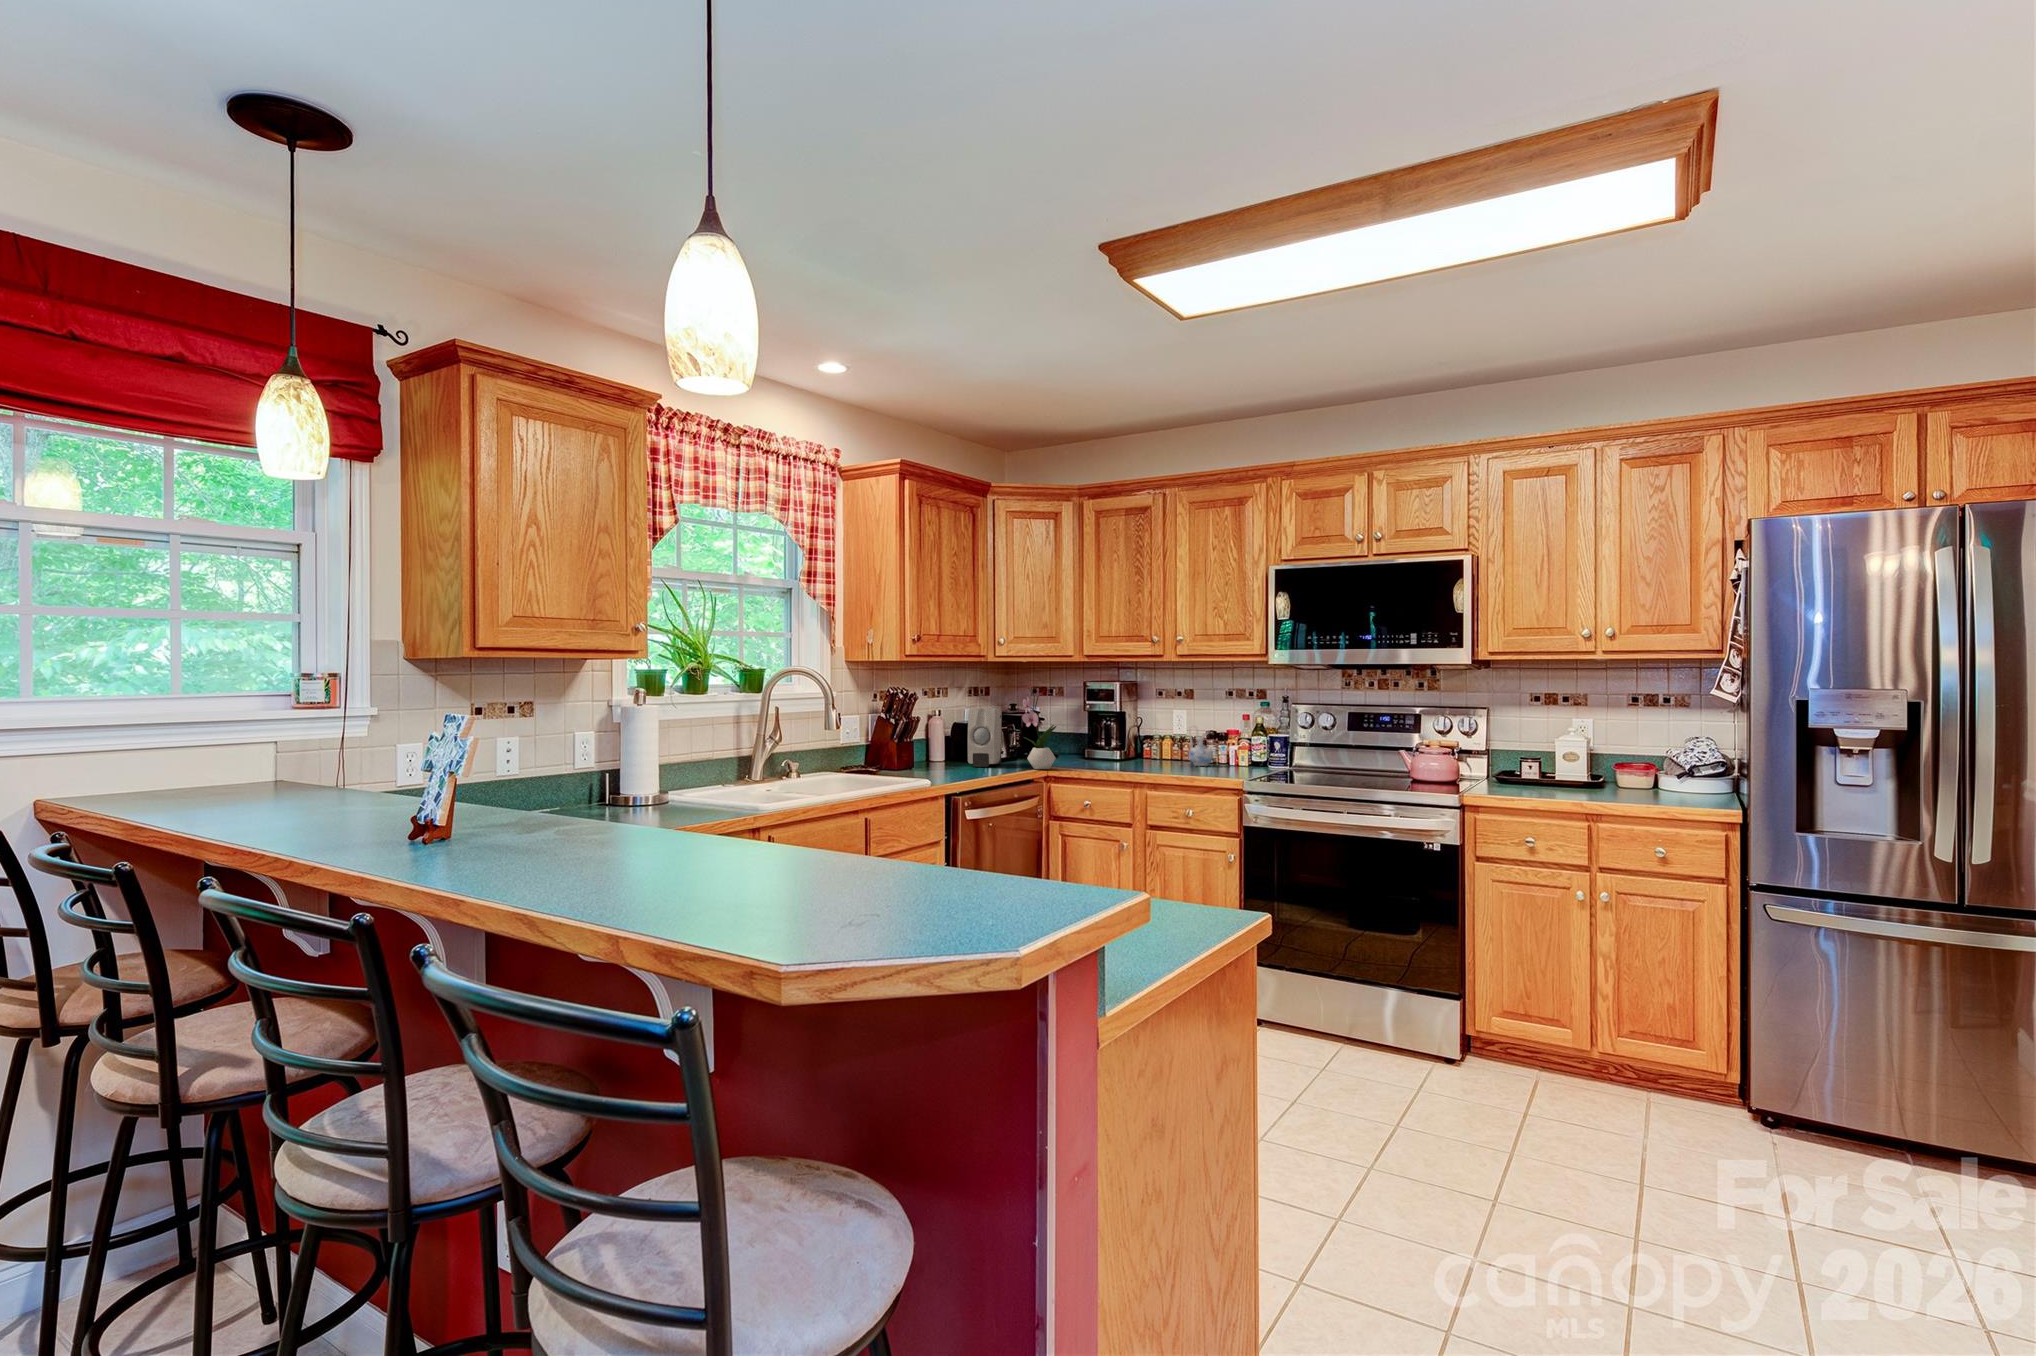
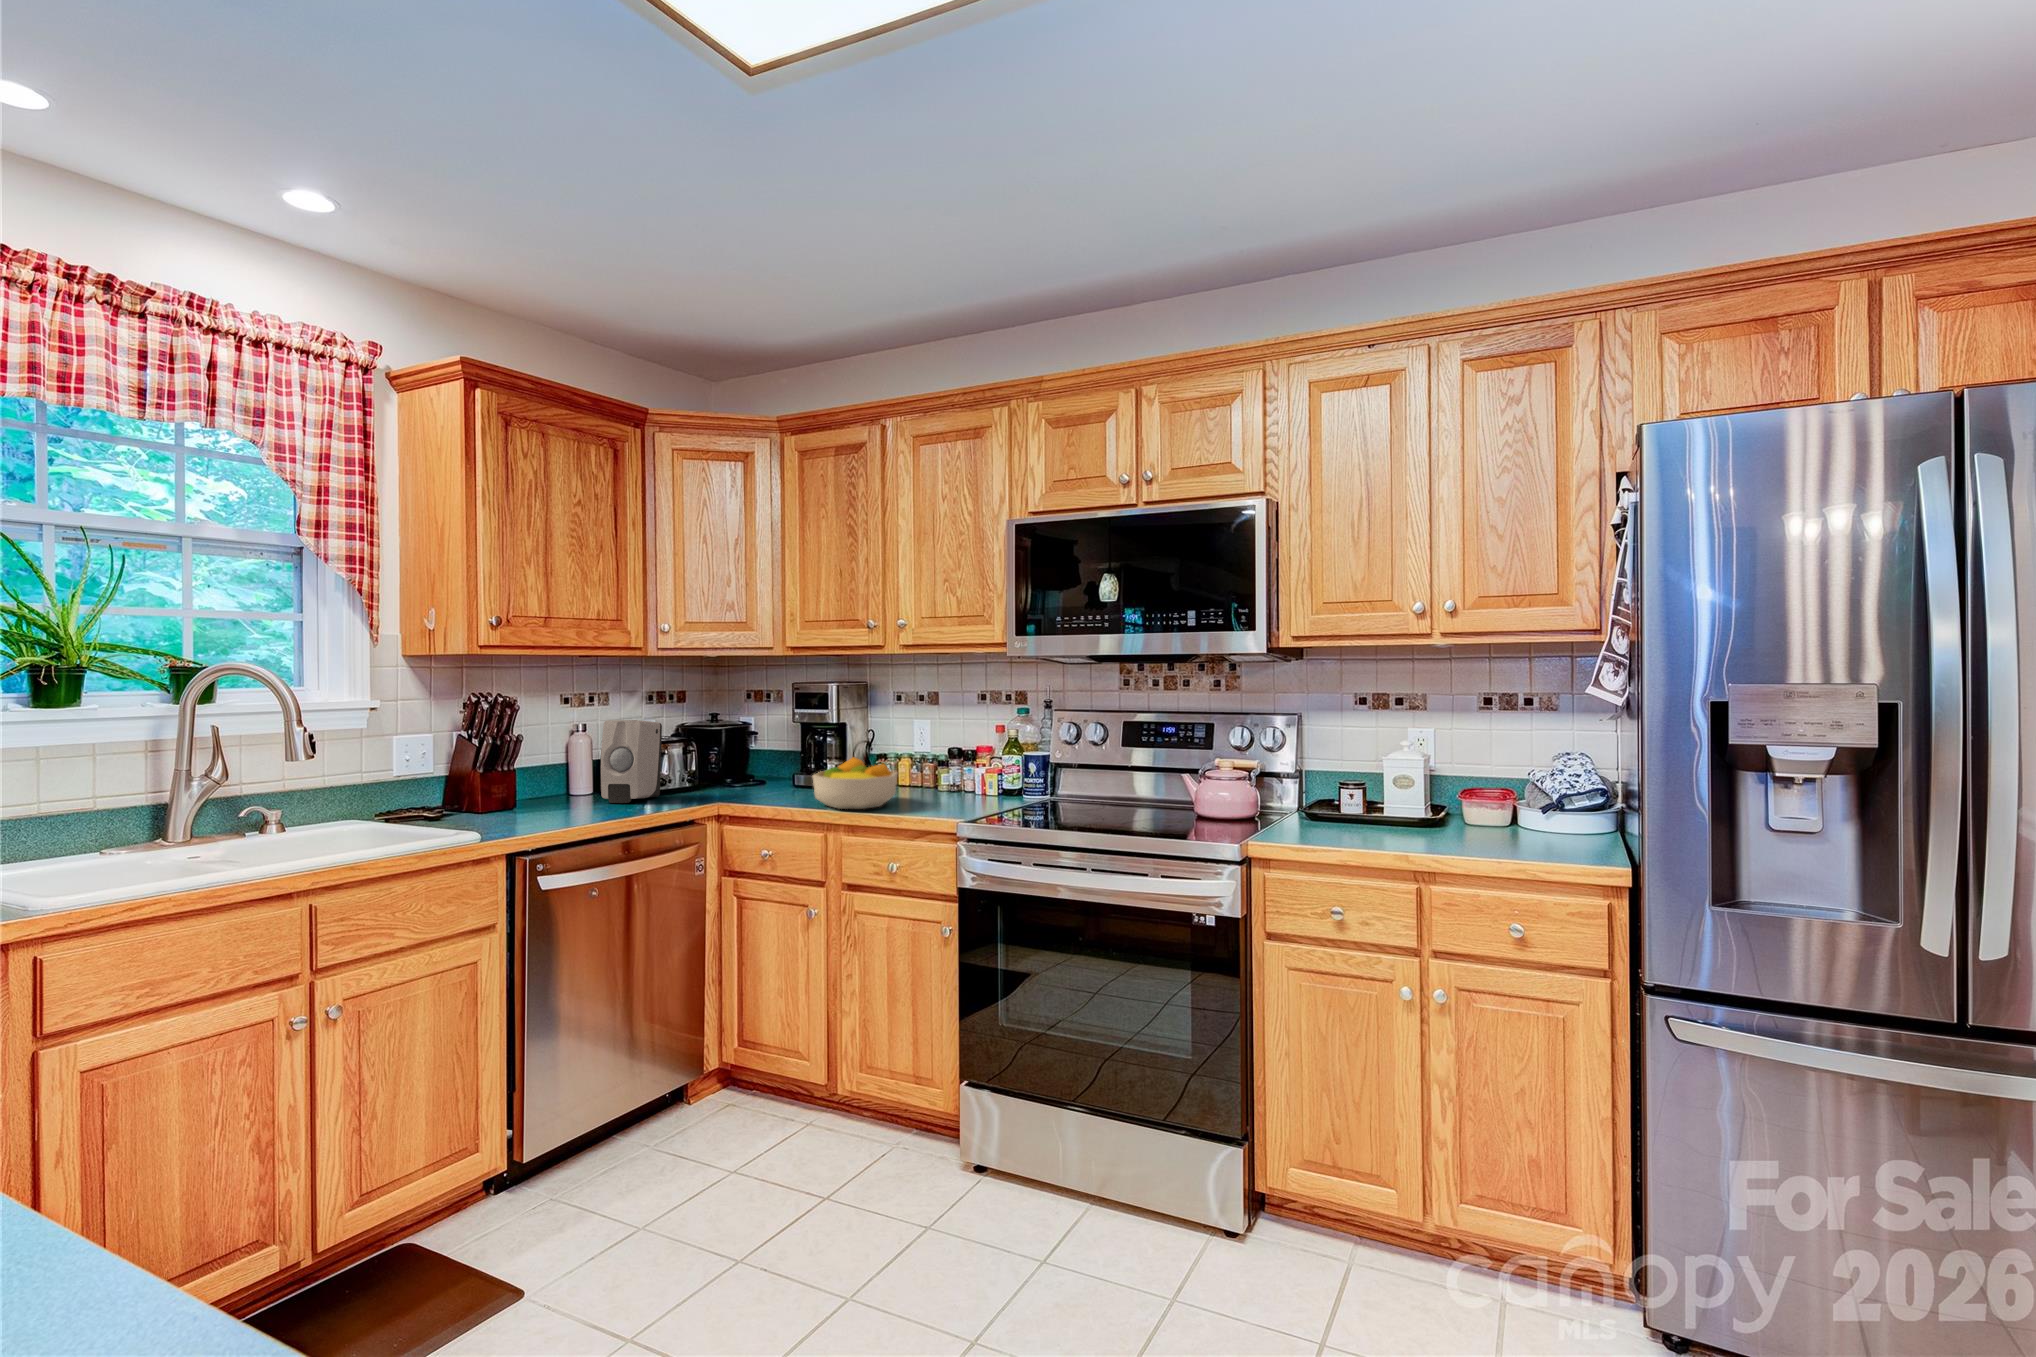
flower arrangement: present [1022,686,1056,769] -> none [677,689,726,806]
ceramic pitcher: present [1189,725,1213,766] -> none [924,739,957,794]
fruit bowl: none [1119,737,1180,774] -> present [813,757,897,809]

